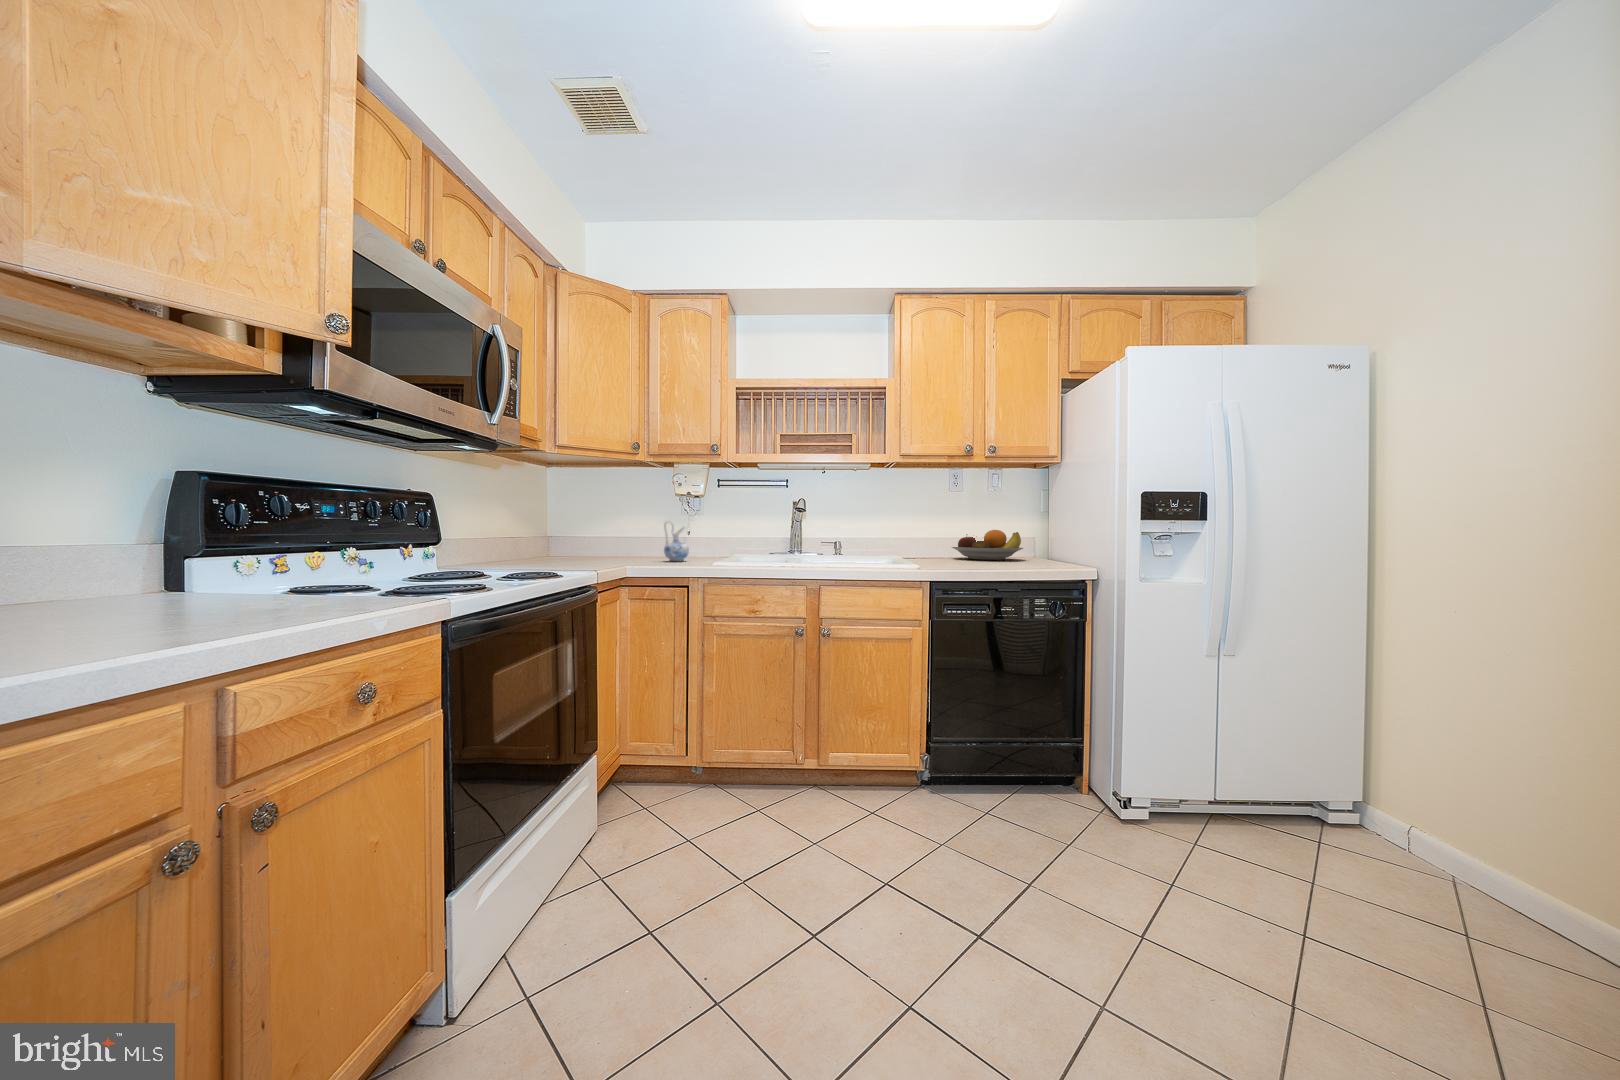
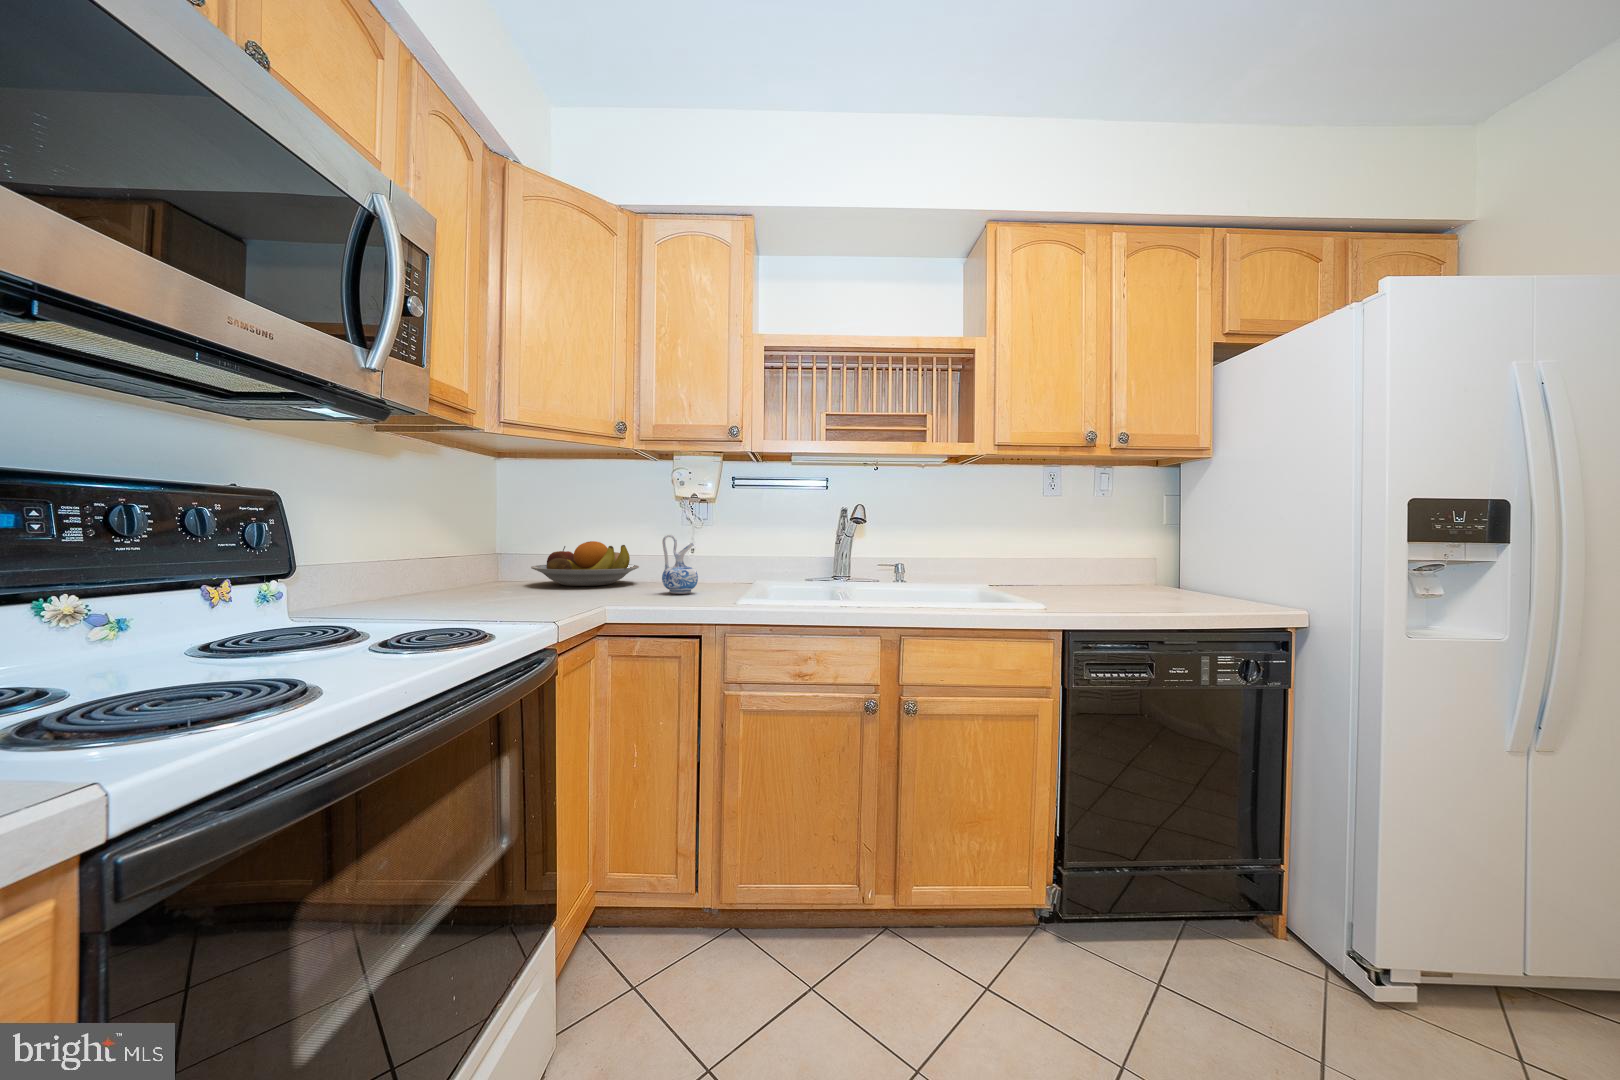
fruit bowl: present [952,530,1023,560] -> present [531,541,639,586]

